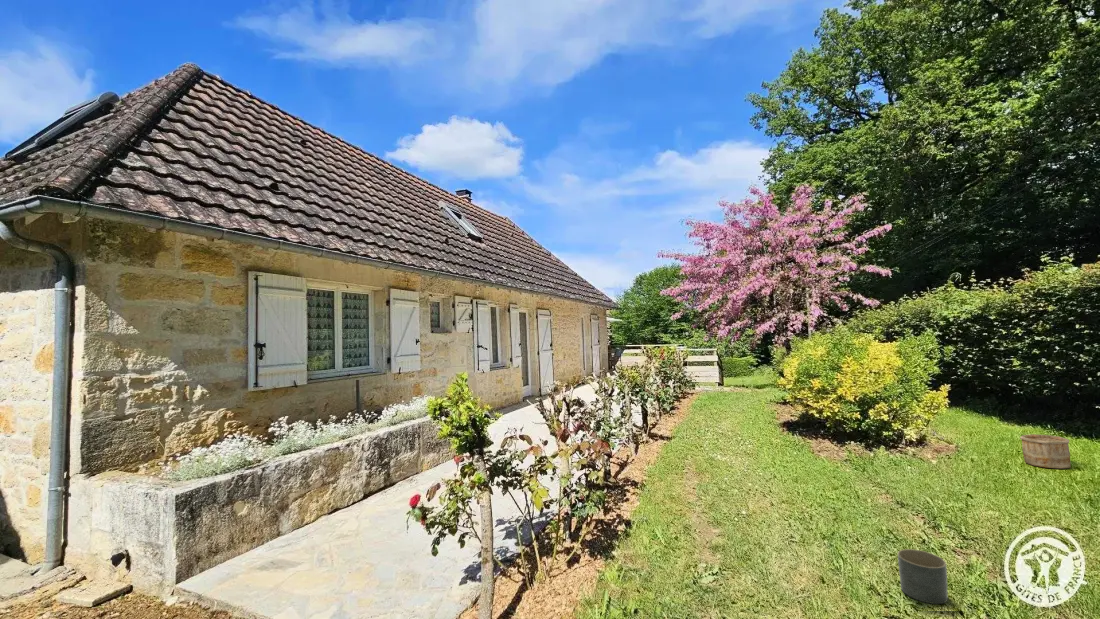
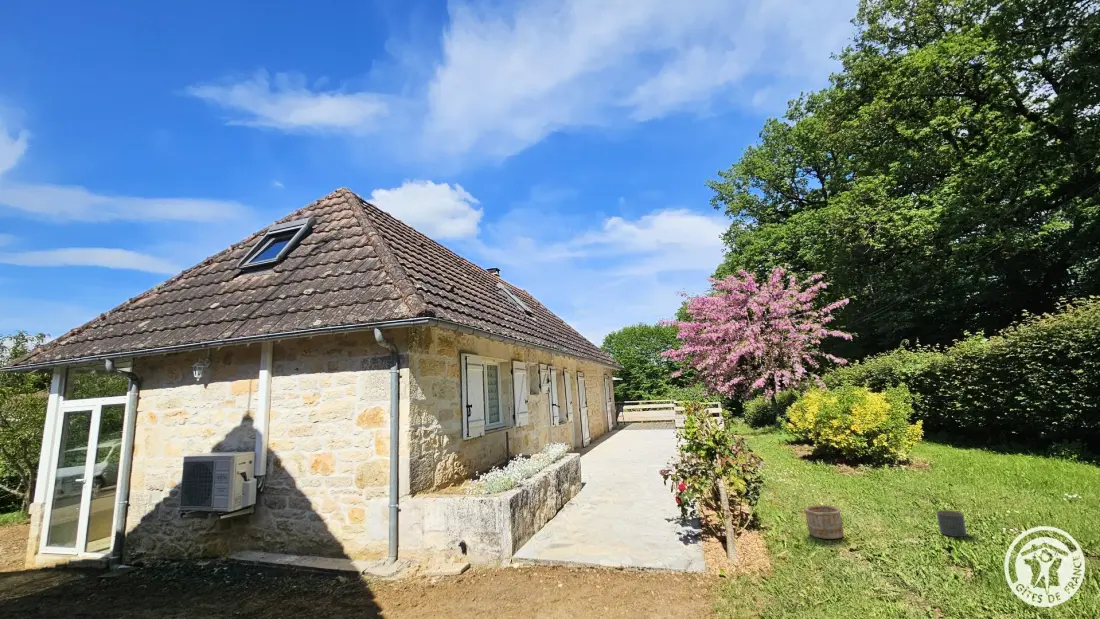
wooden bucket: present [1020,434,1071,469] -> present [804,505,844,539]

